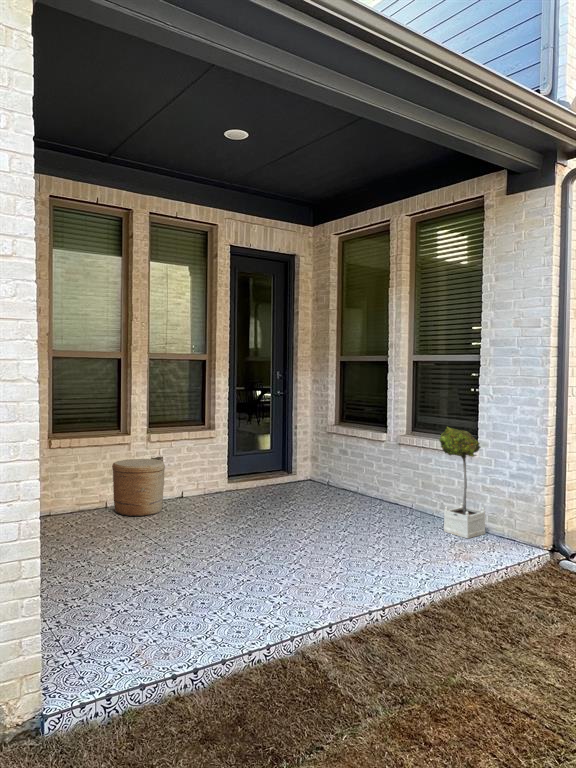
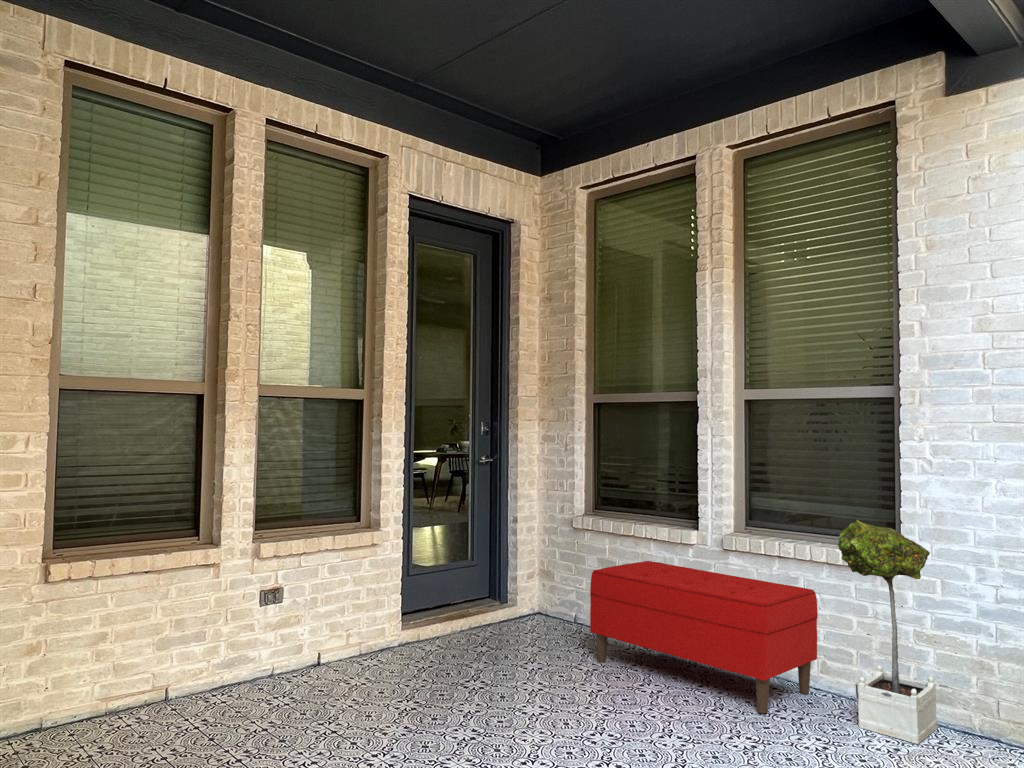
bench: none [324,450,438,525] -> present [590,561,818,714]
woven basket: present [112,459,165,516] -> none [182,594,293,724]

